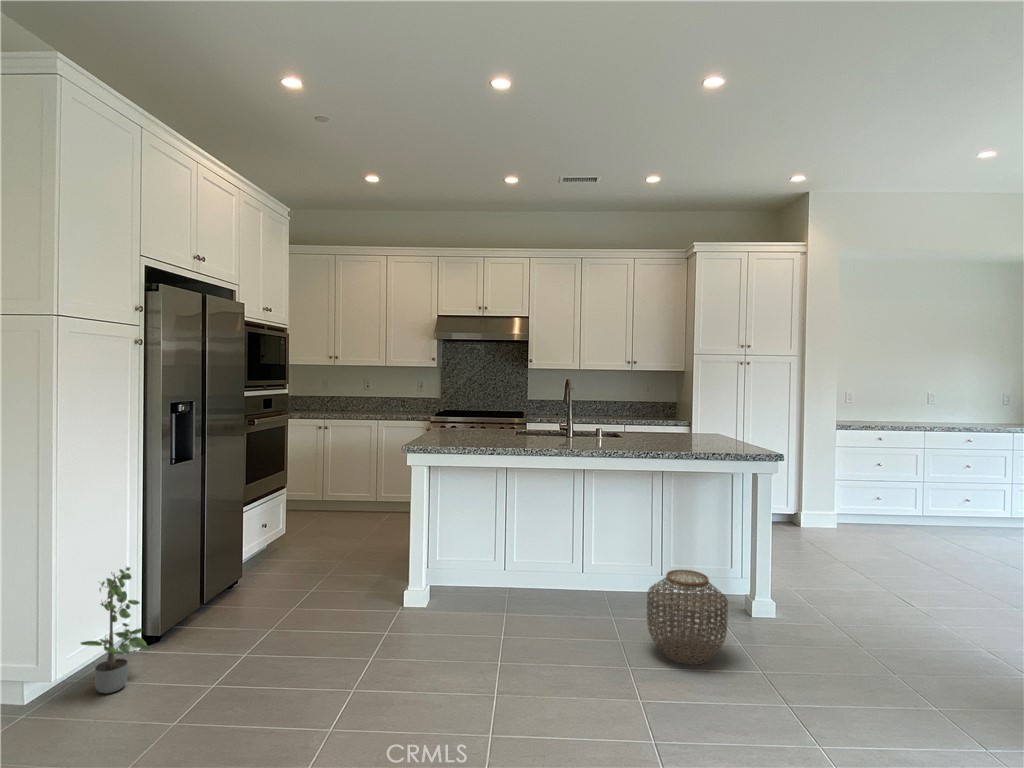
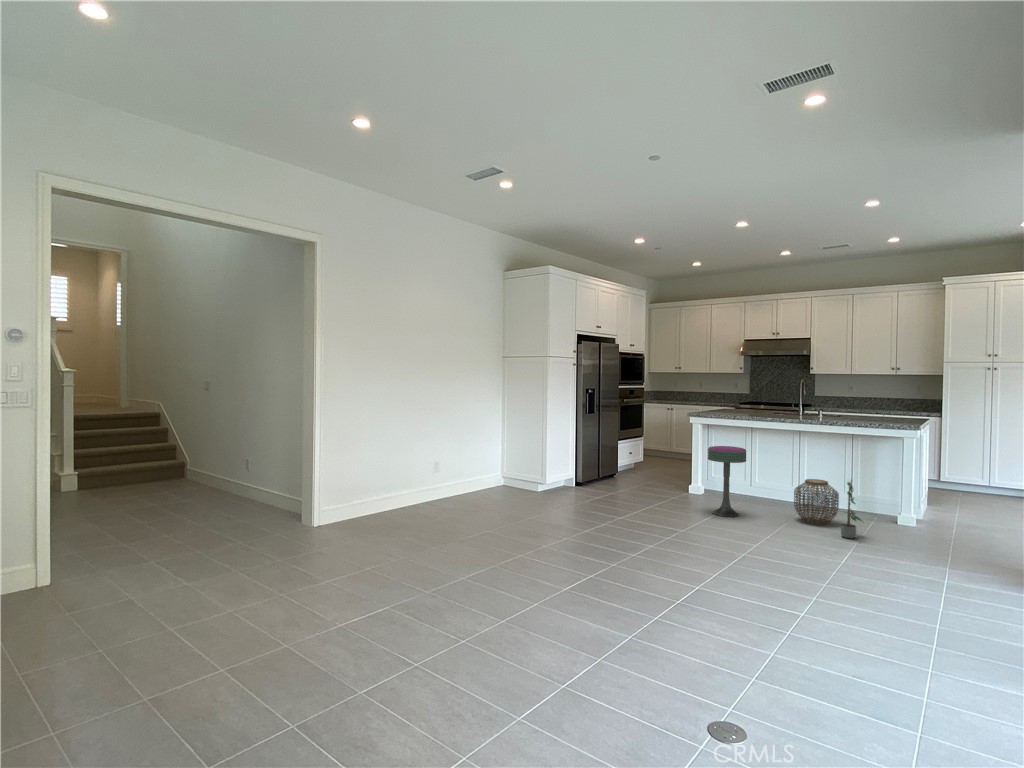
bar stool: none [493,523,574,691] -> present [708,446,746,517]
potted plant: present [81,567,149,693] -> present [841,481,862,538]

